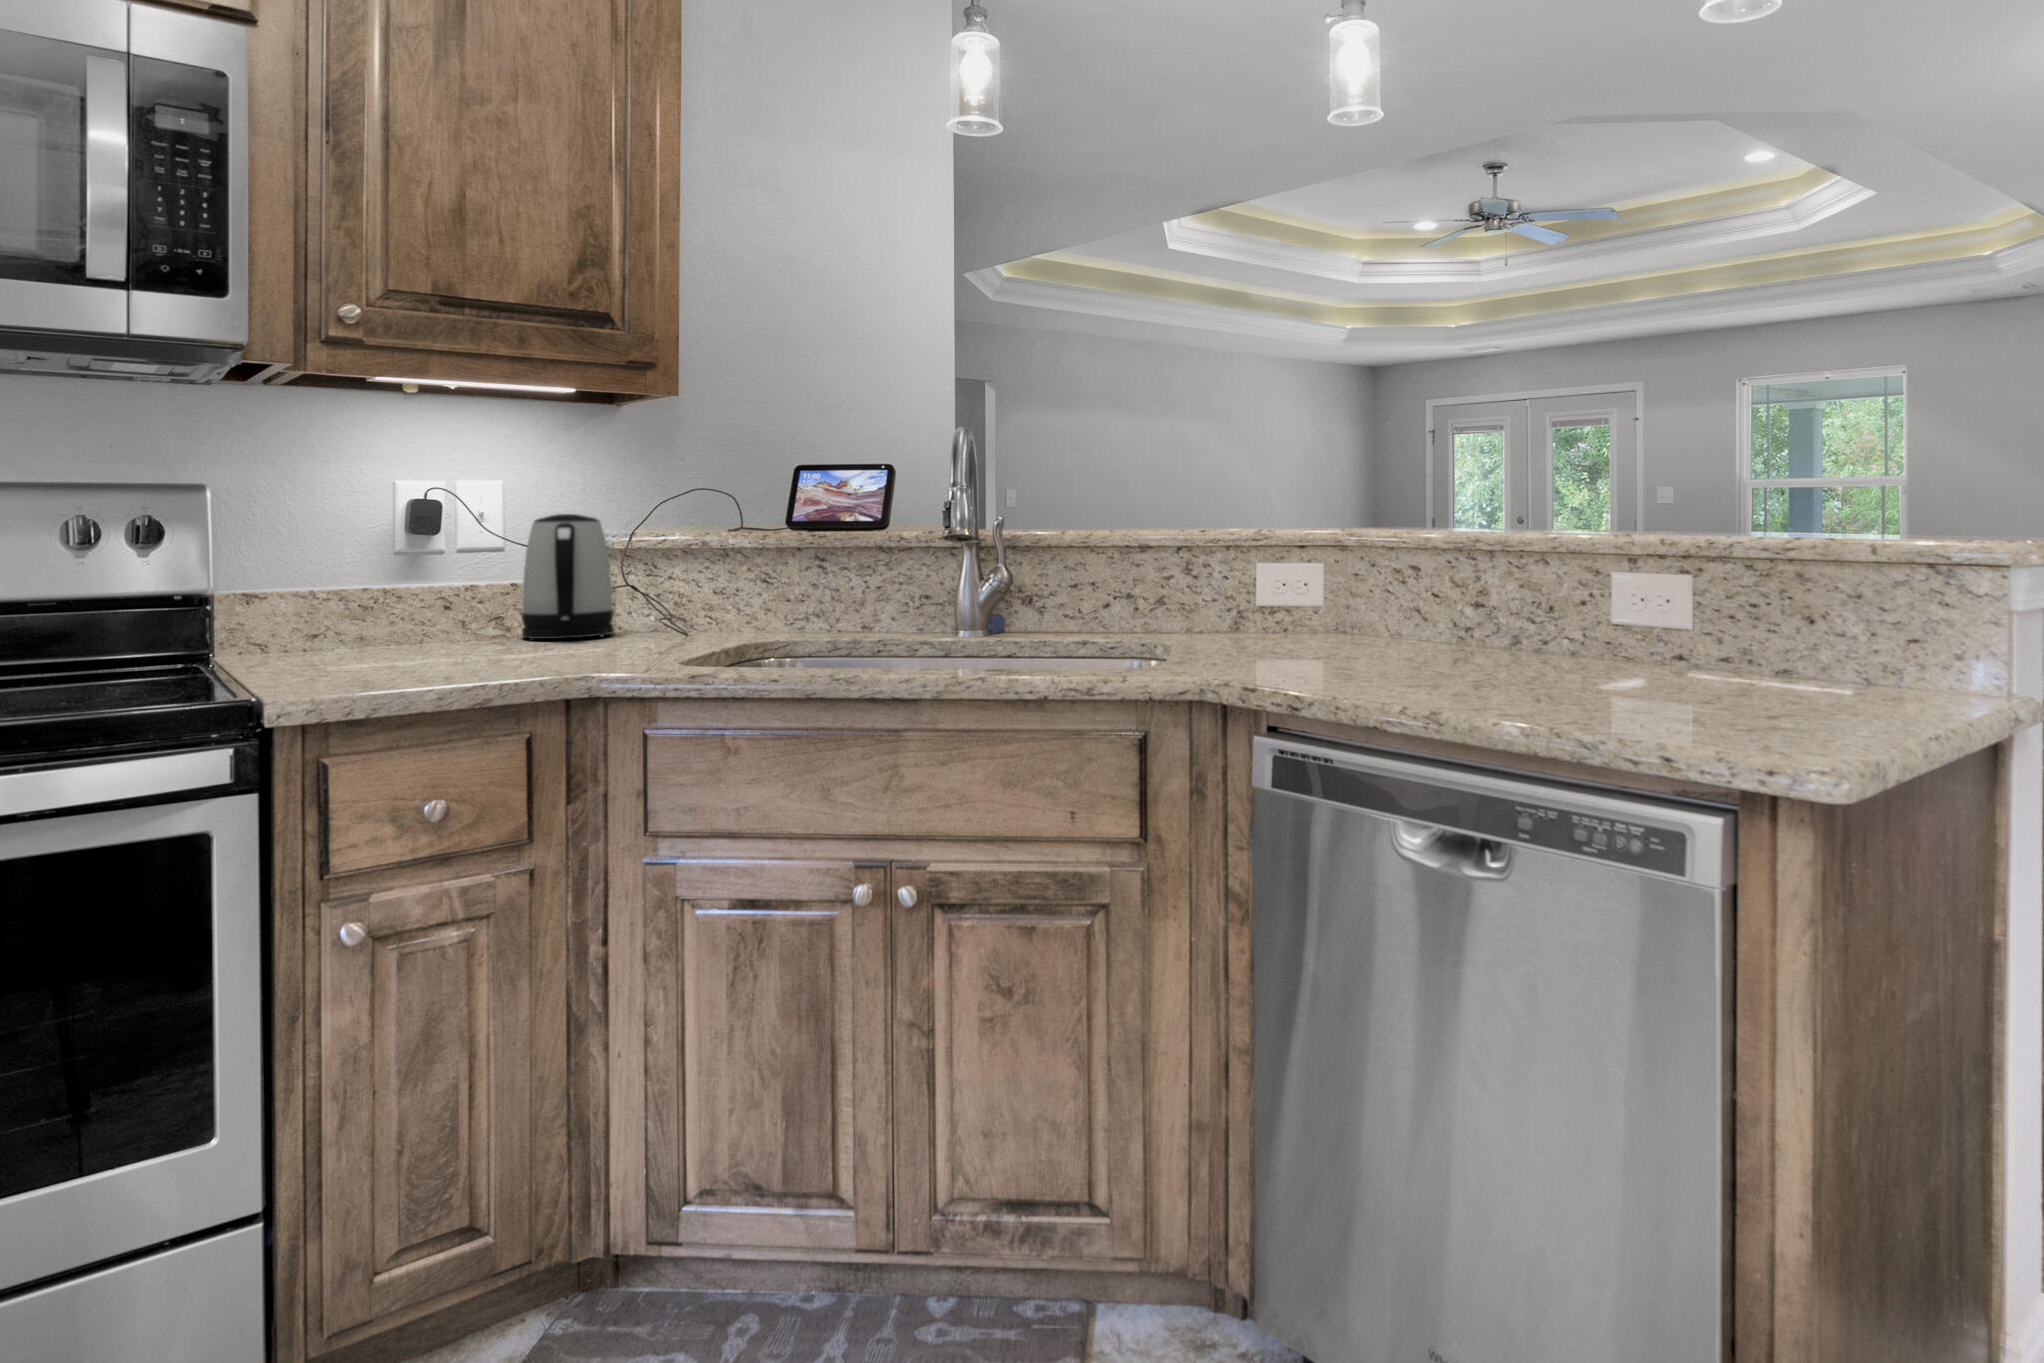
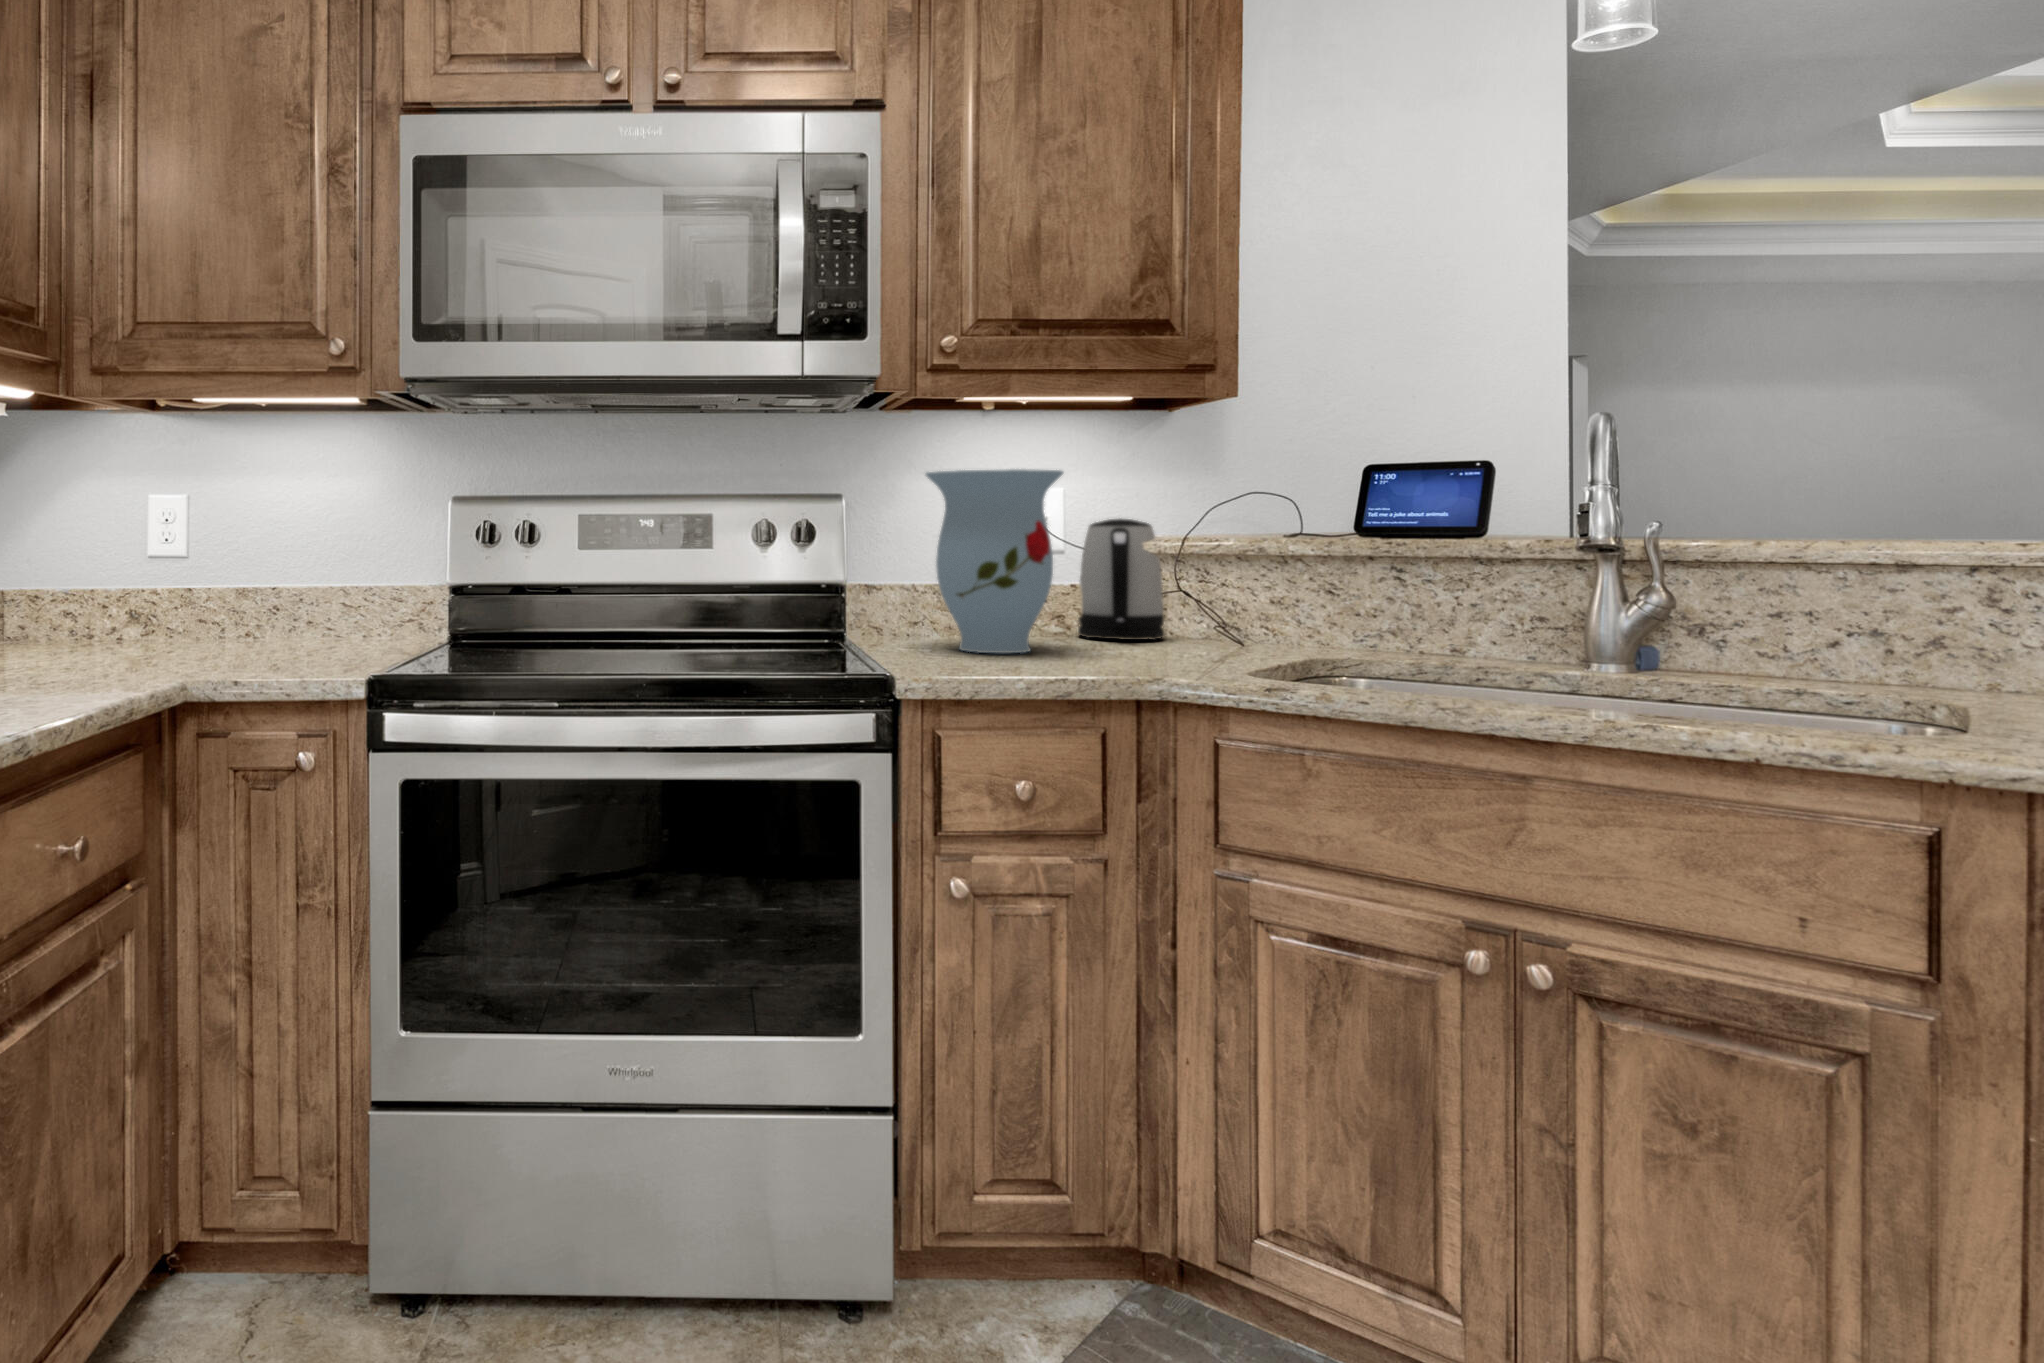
vase: none [323,459,496,664] -> present [926,469,1063,653]

